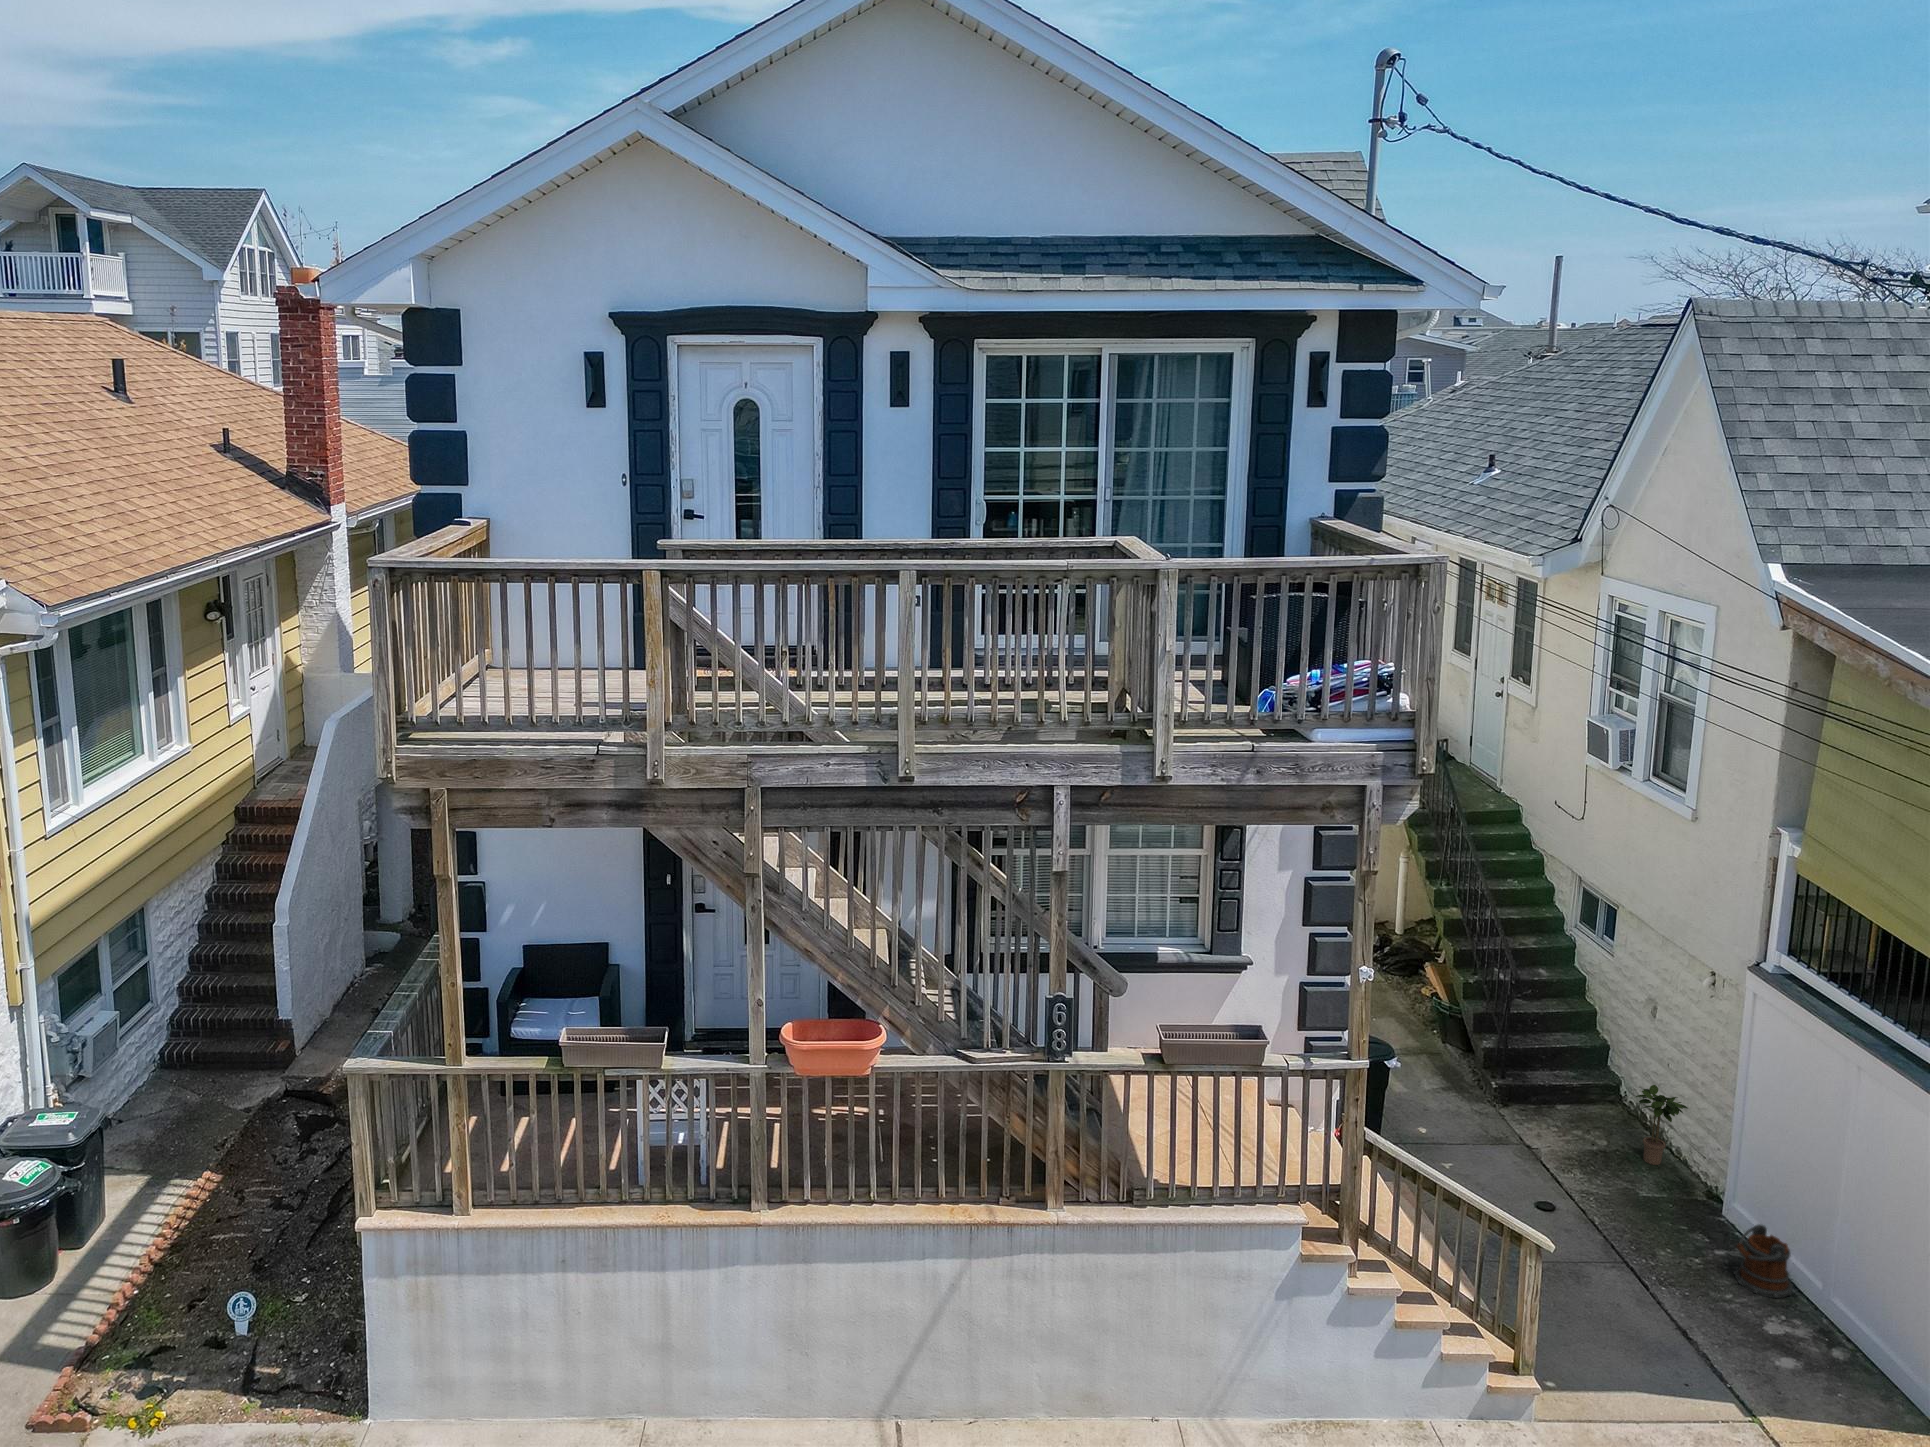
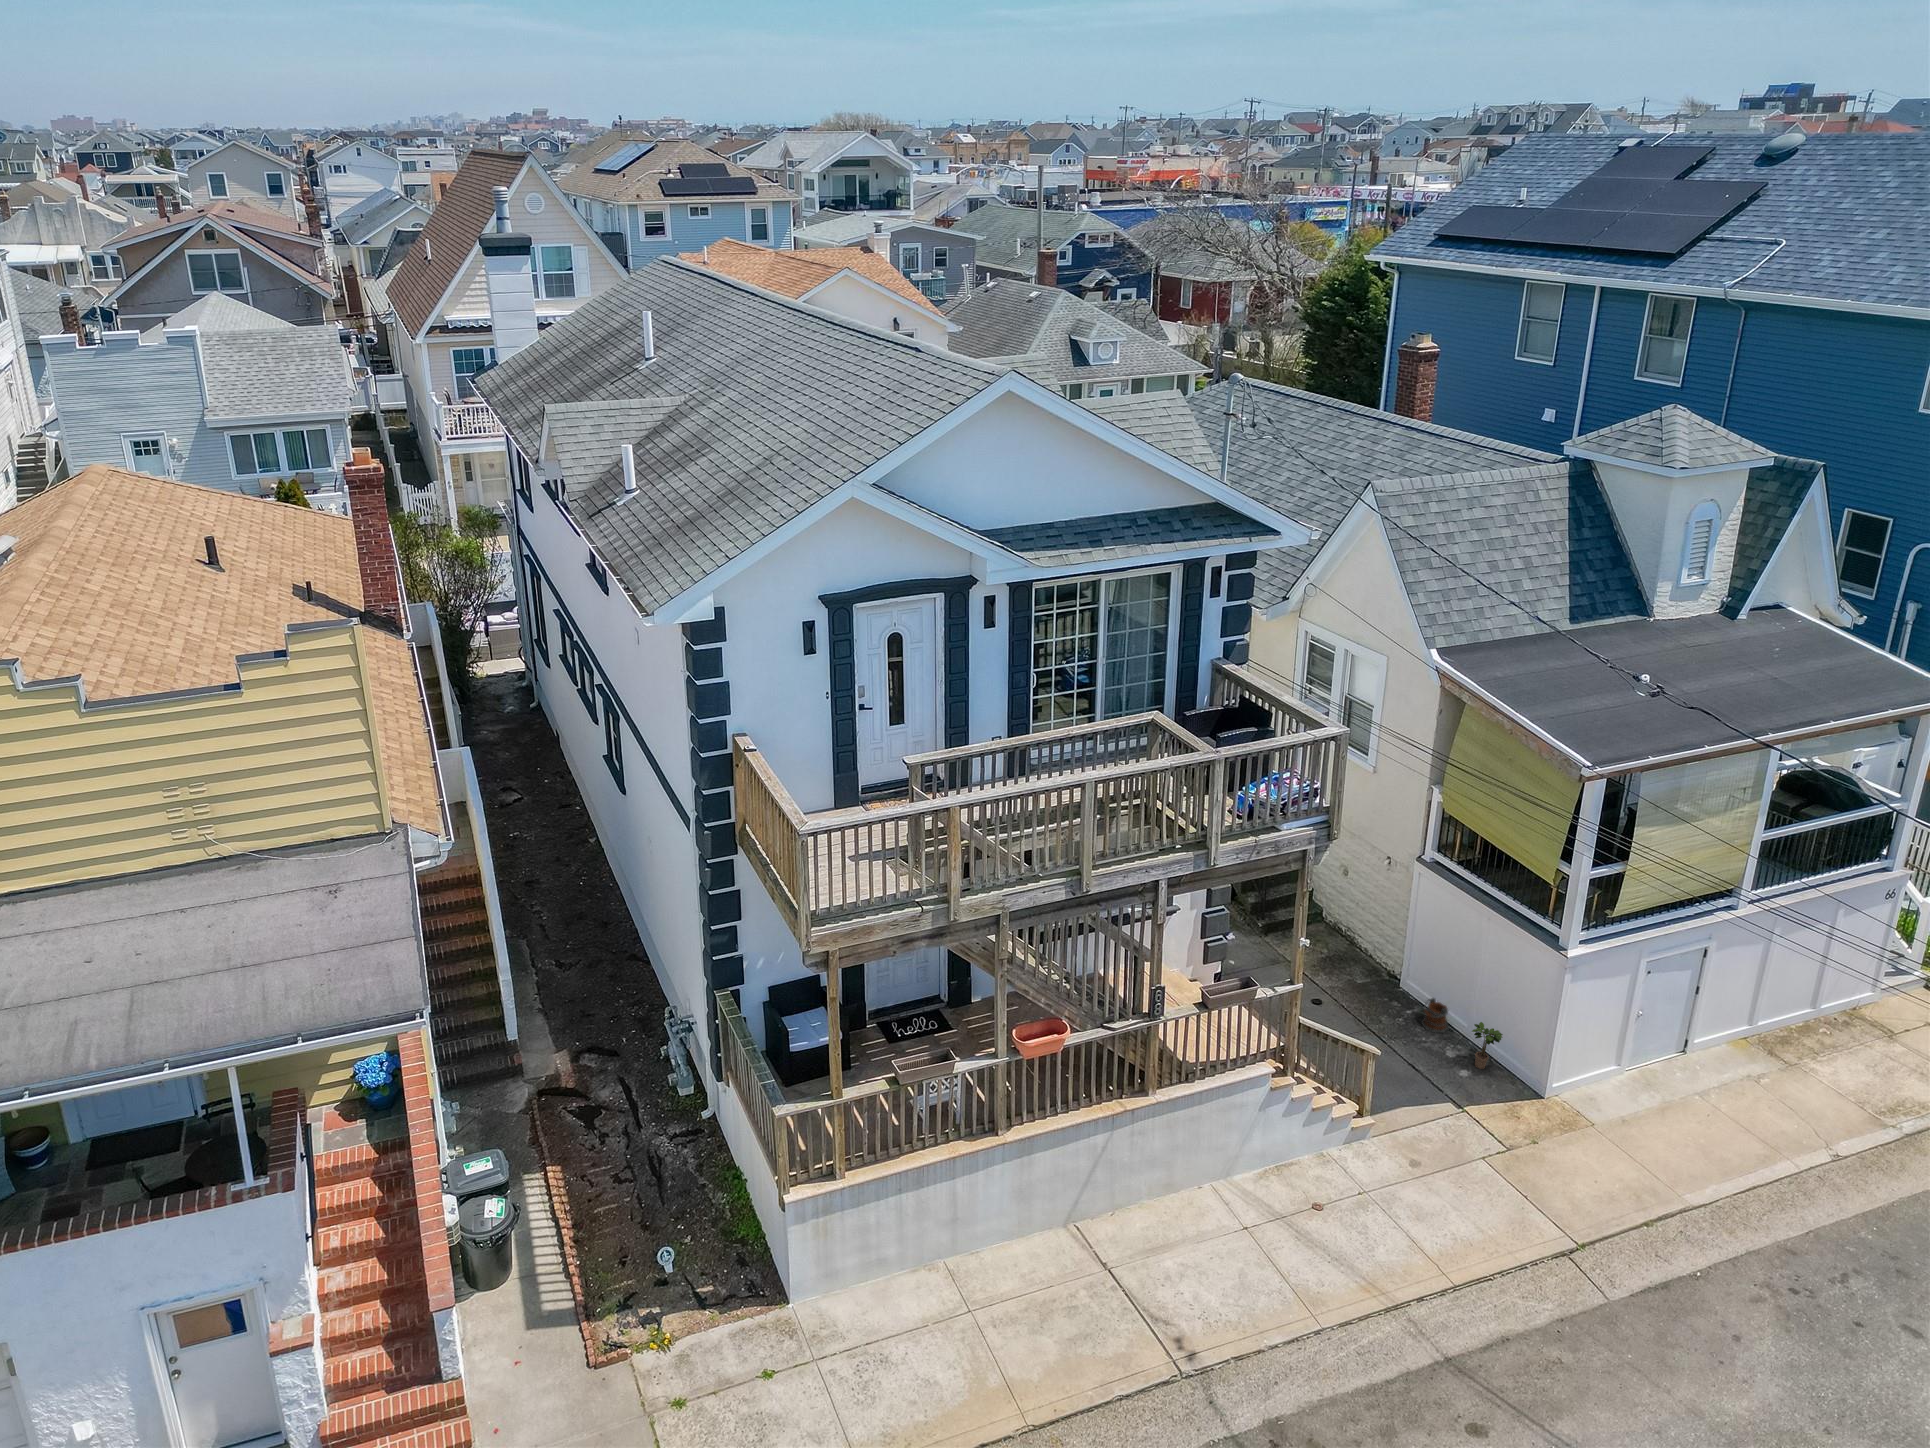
potted plant: present [1636,1085,1688,1165] -> present [1472,1022,1503,1069]

